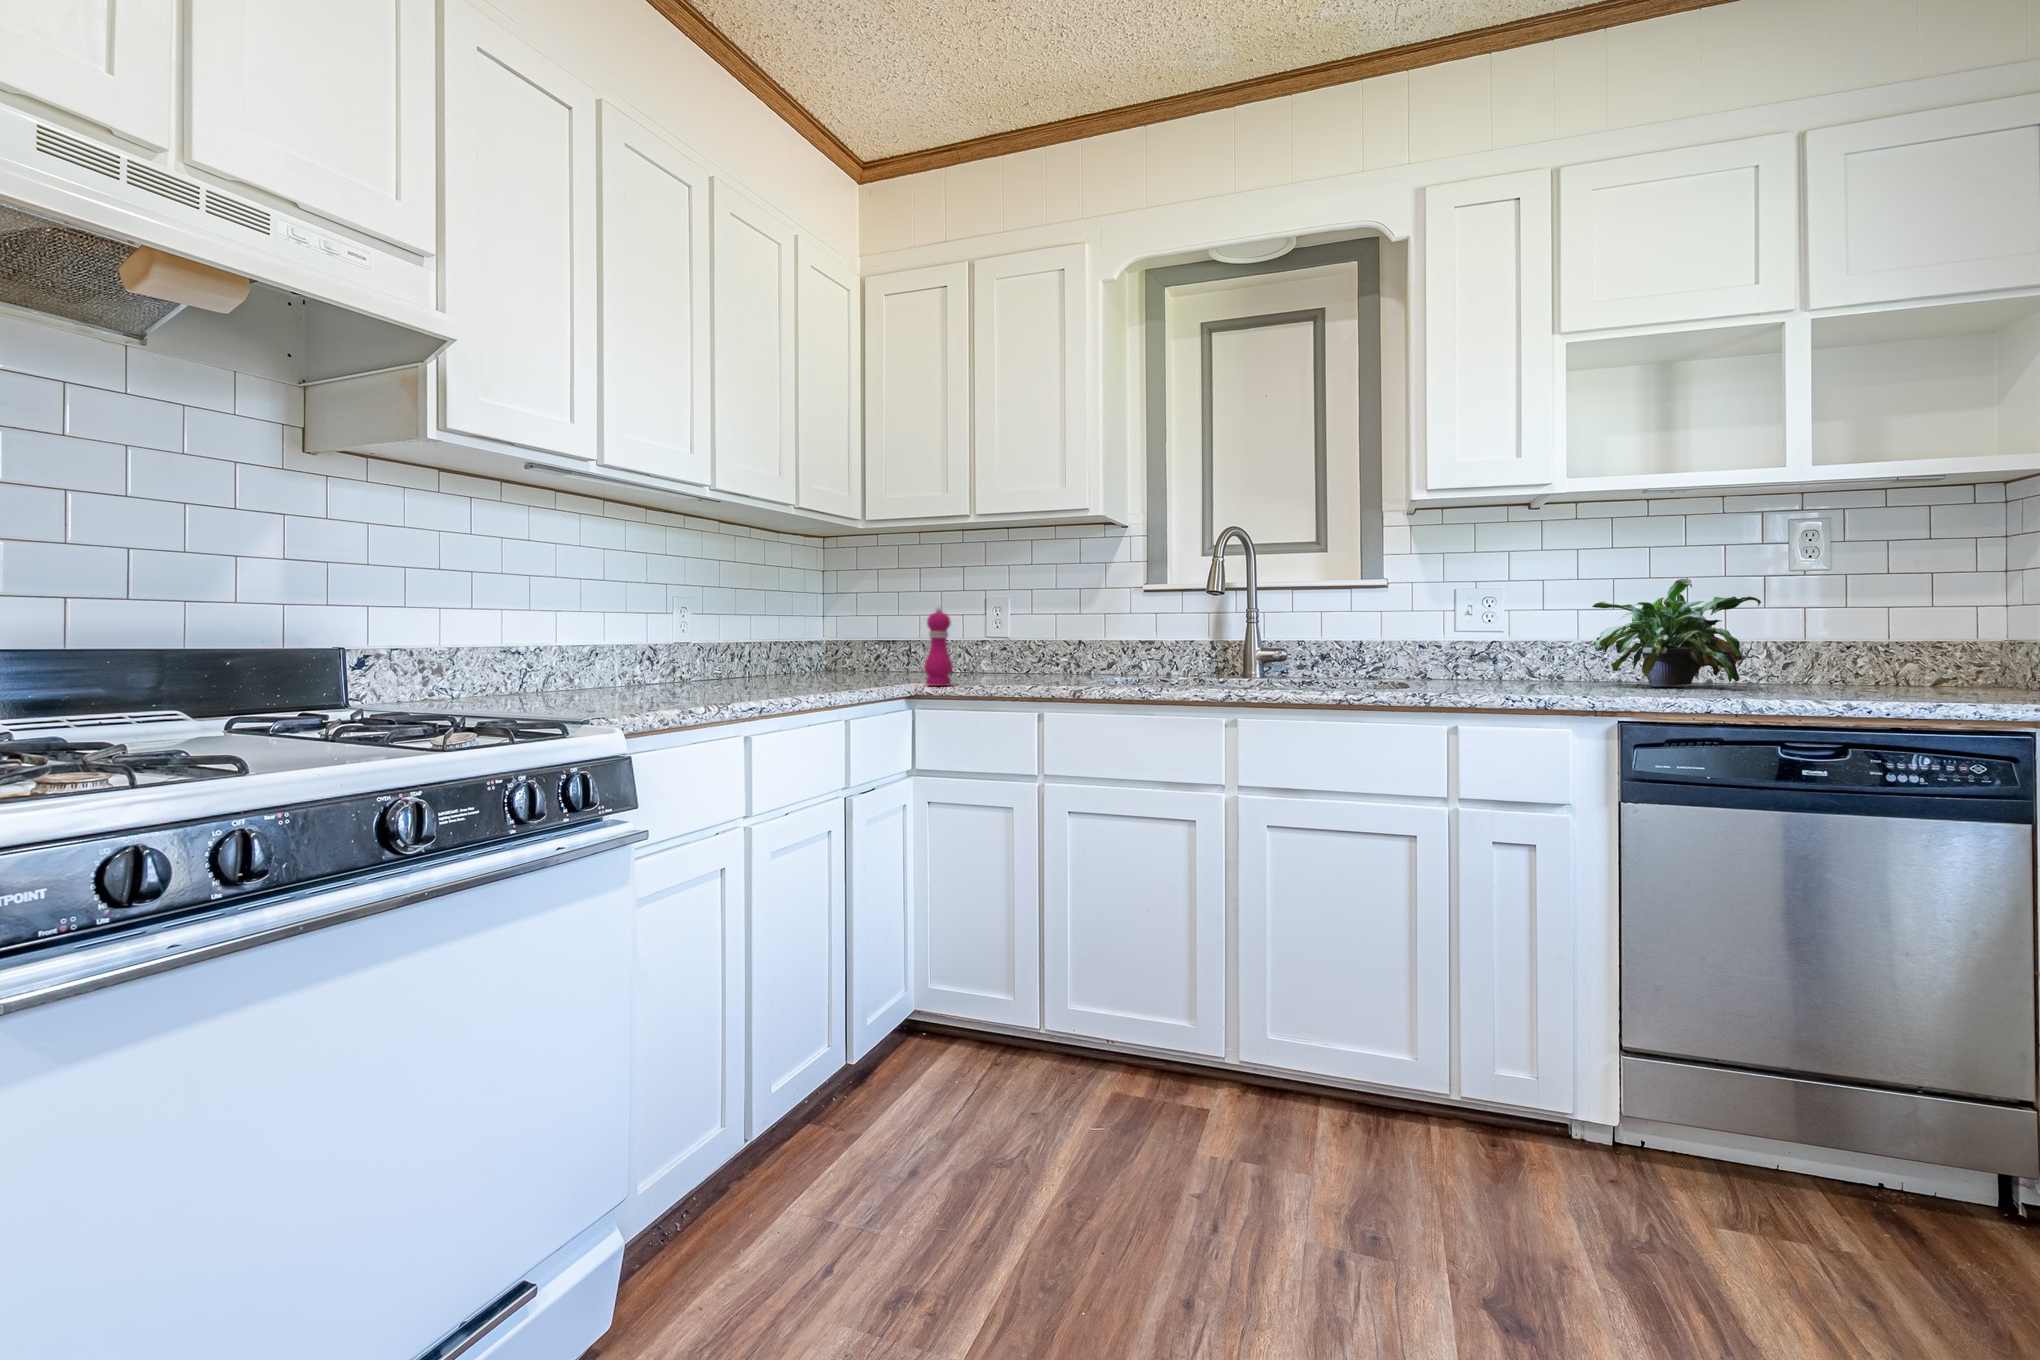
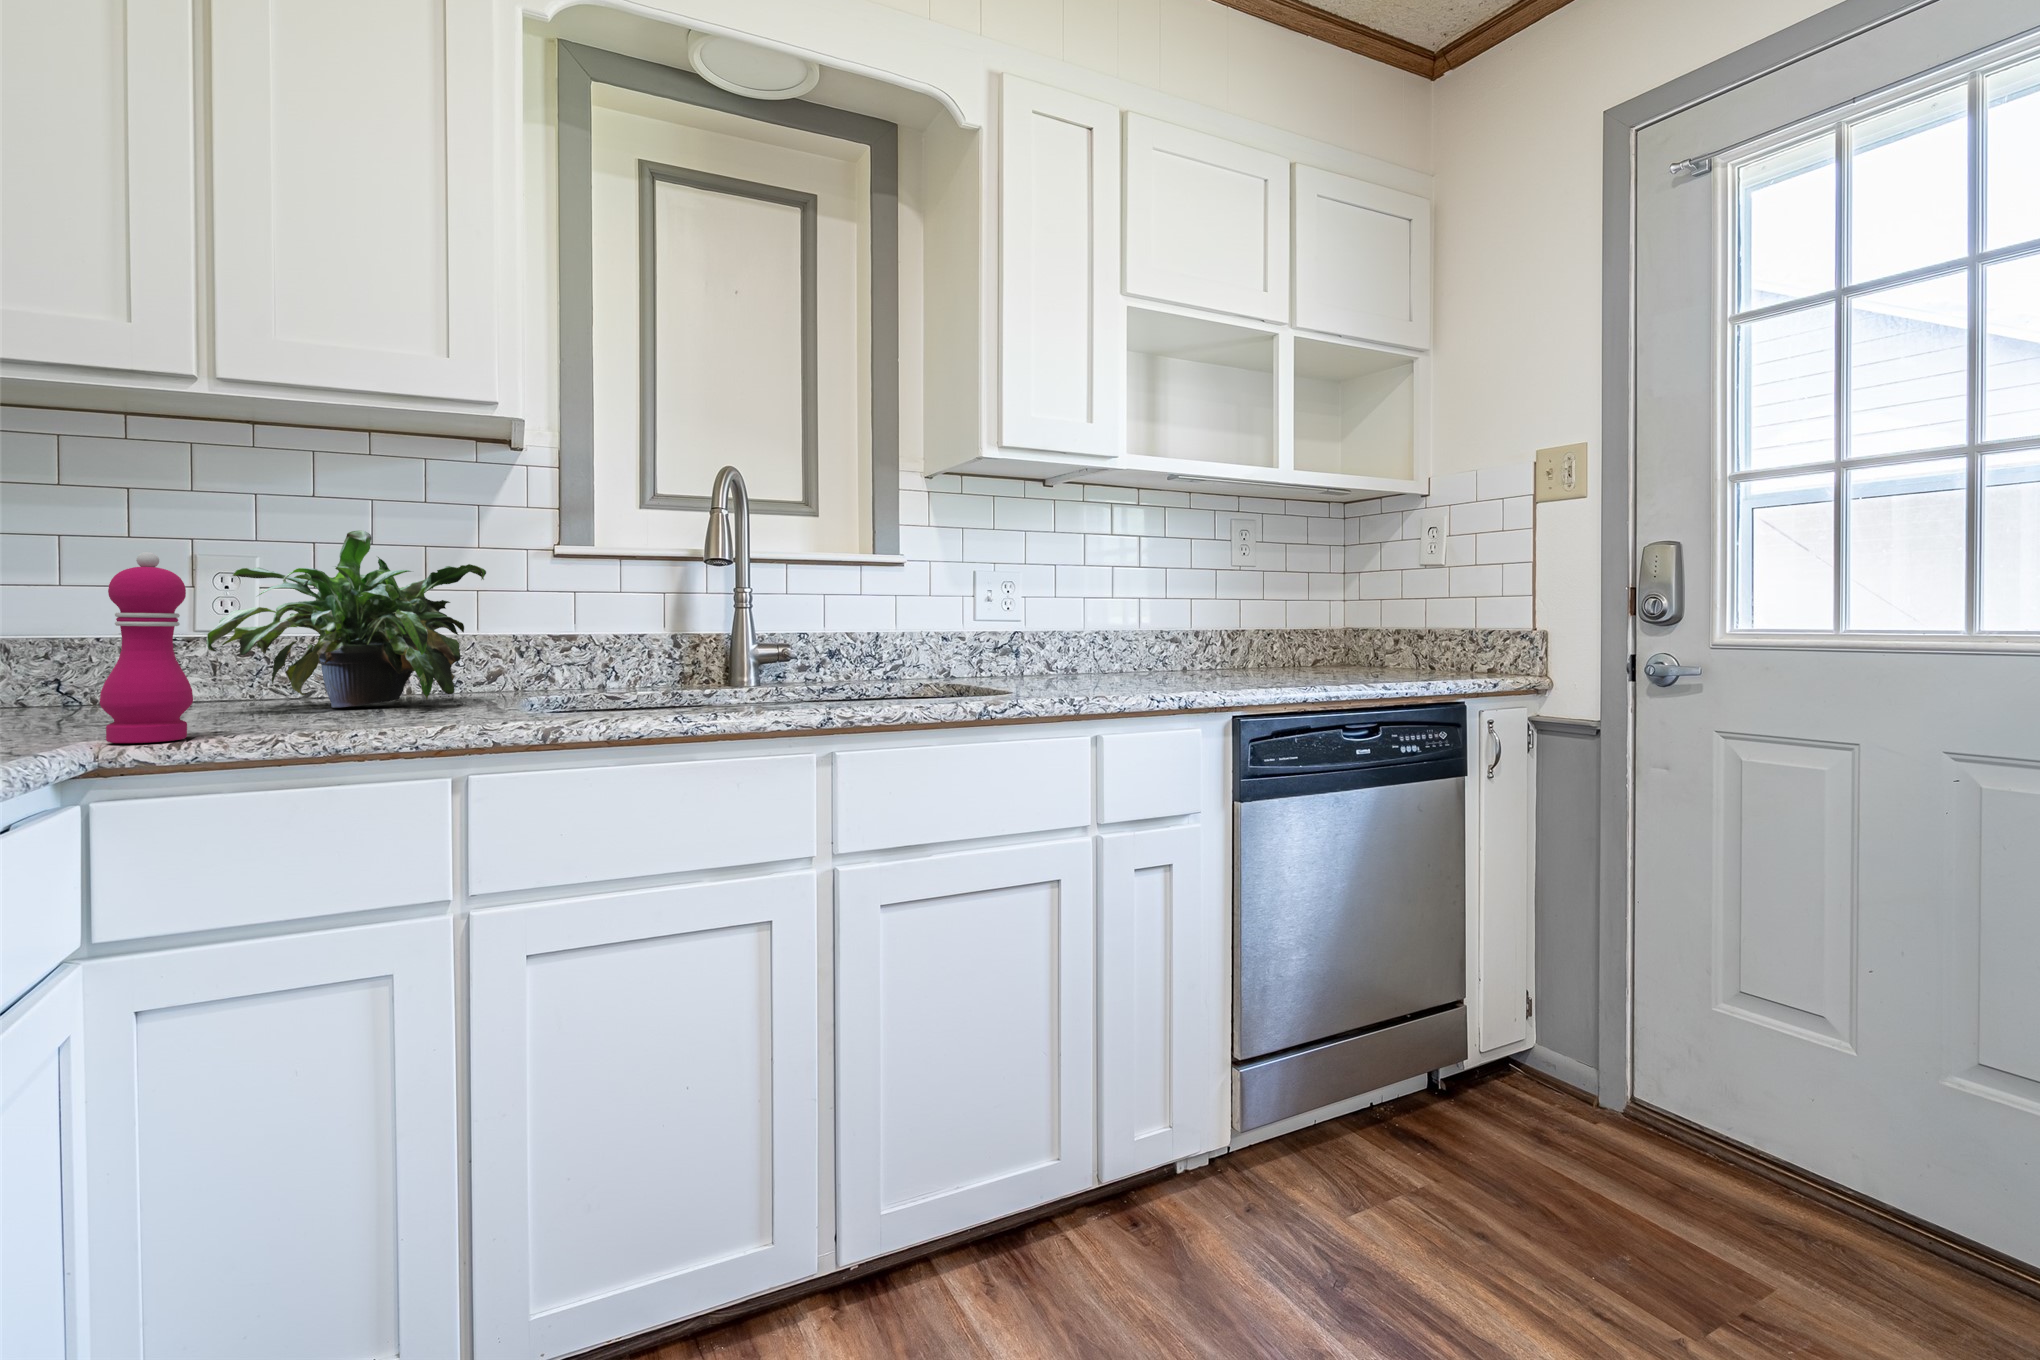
potted plant: present [1588,579,1761,686] -> present [207,531,486,708]

